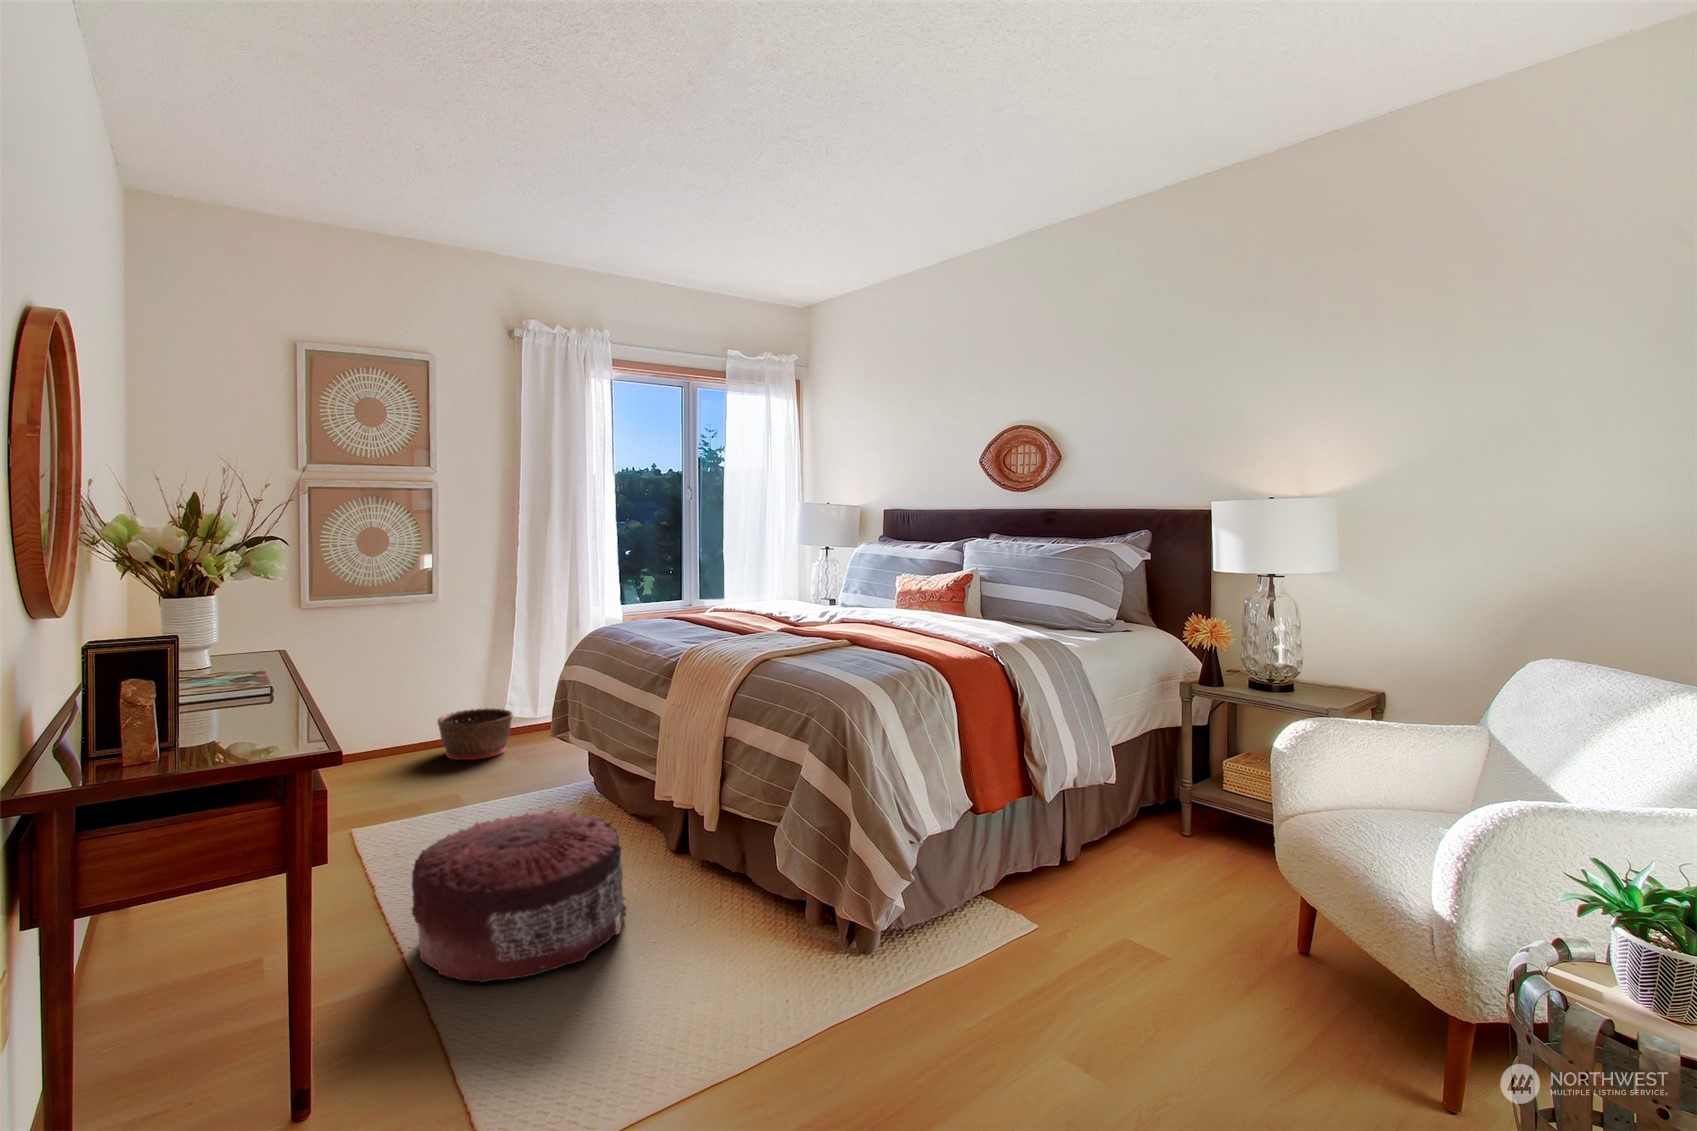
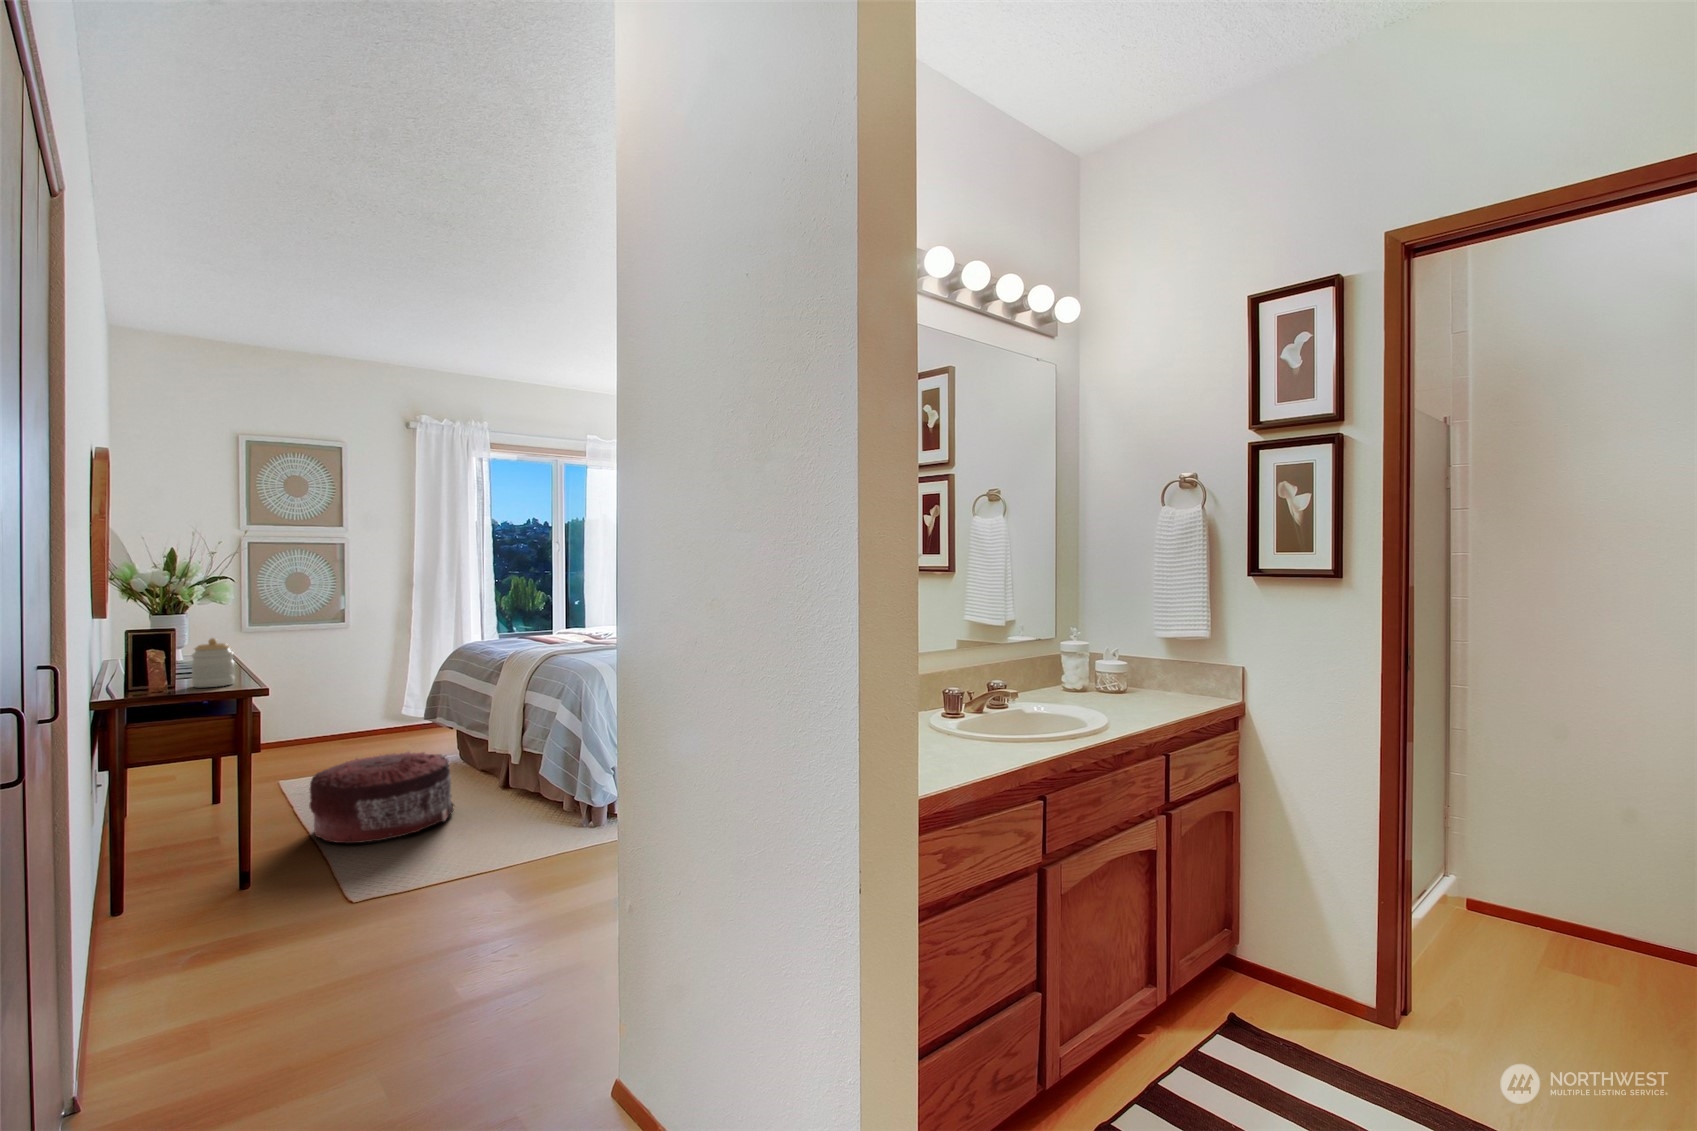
jar: none [211,654,290,748] -> present [191,638,235,688]
basket: present [438,709,513,760] -> none [345,705,404,742]

